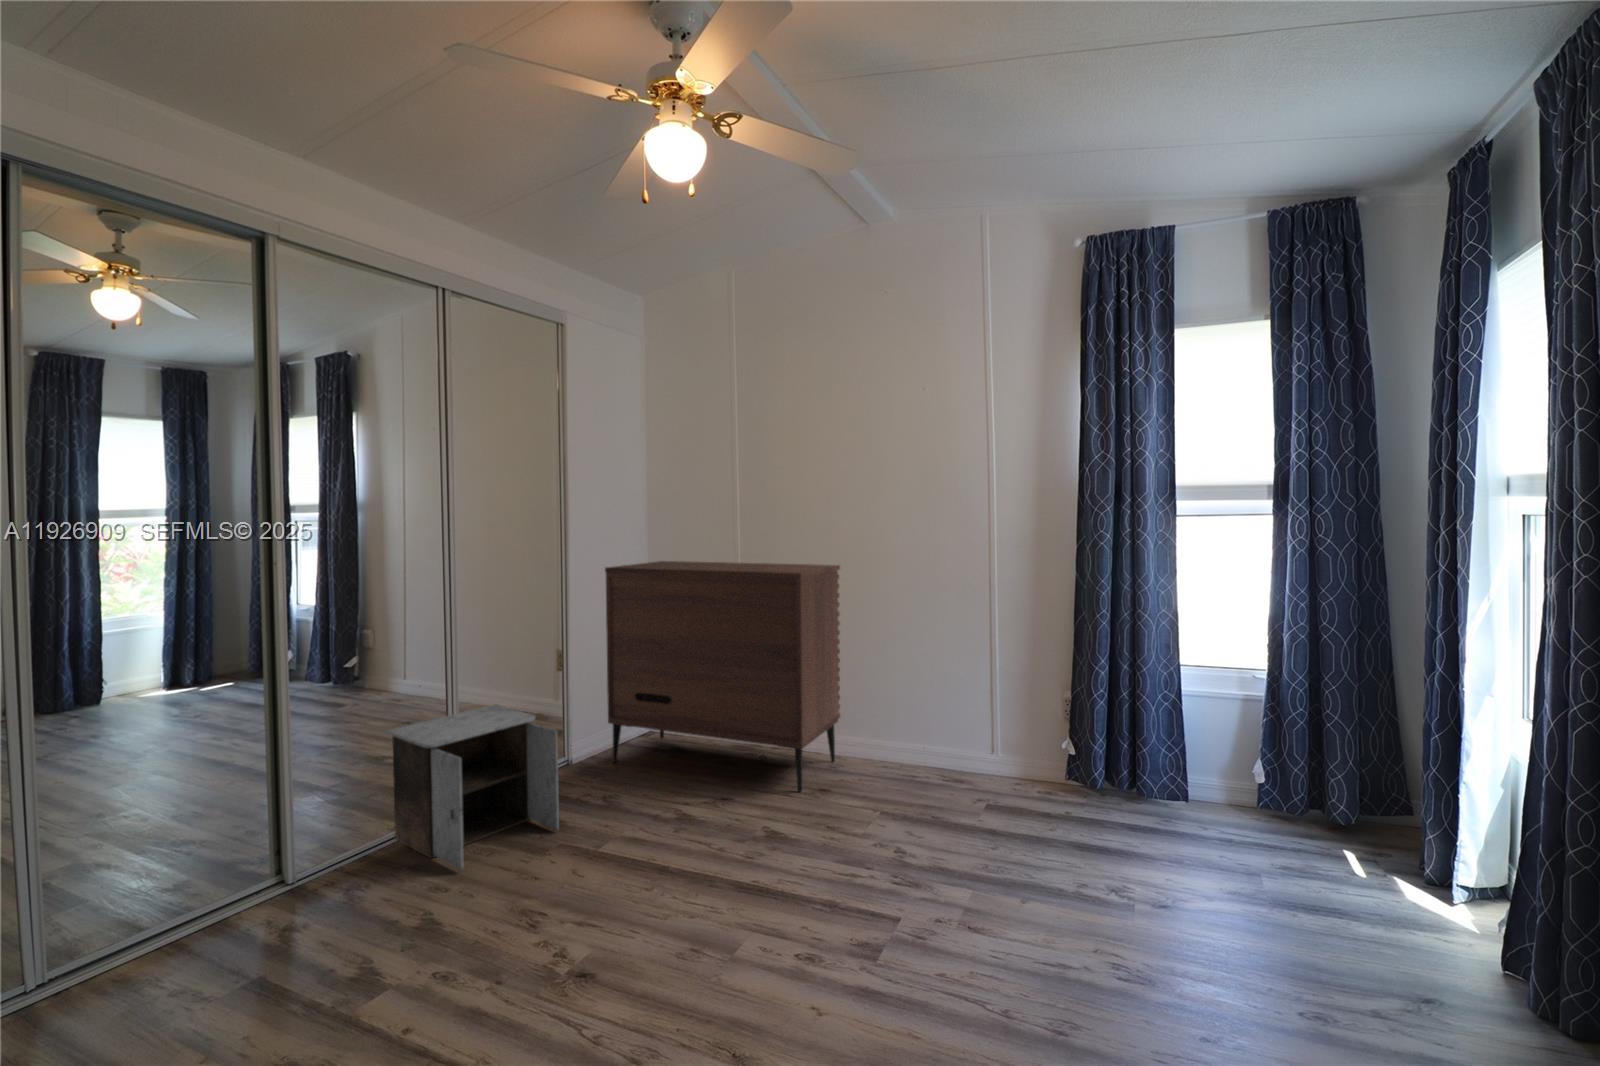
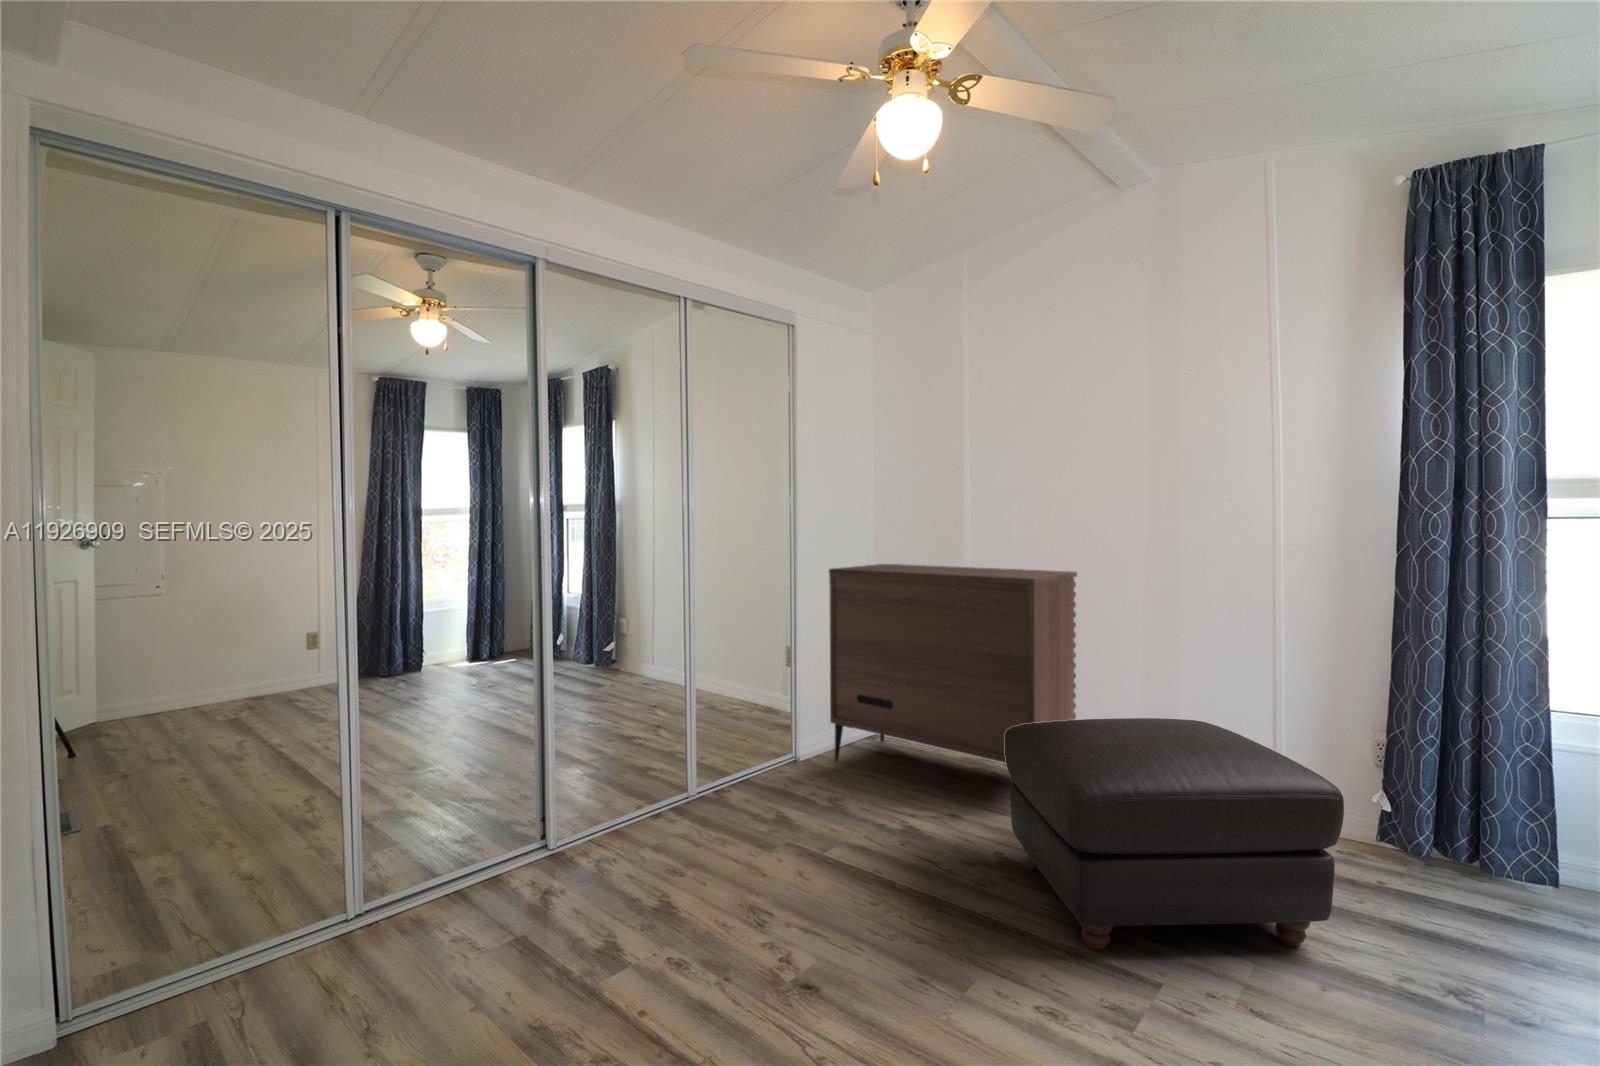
ottoman: none [774,693,1035,900] -> present [1005,718,1344,951]
nightstand: present [386,705,559,869] -> none [634,696,785,853]

